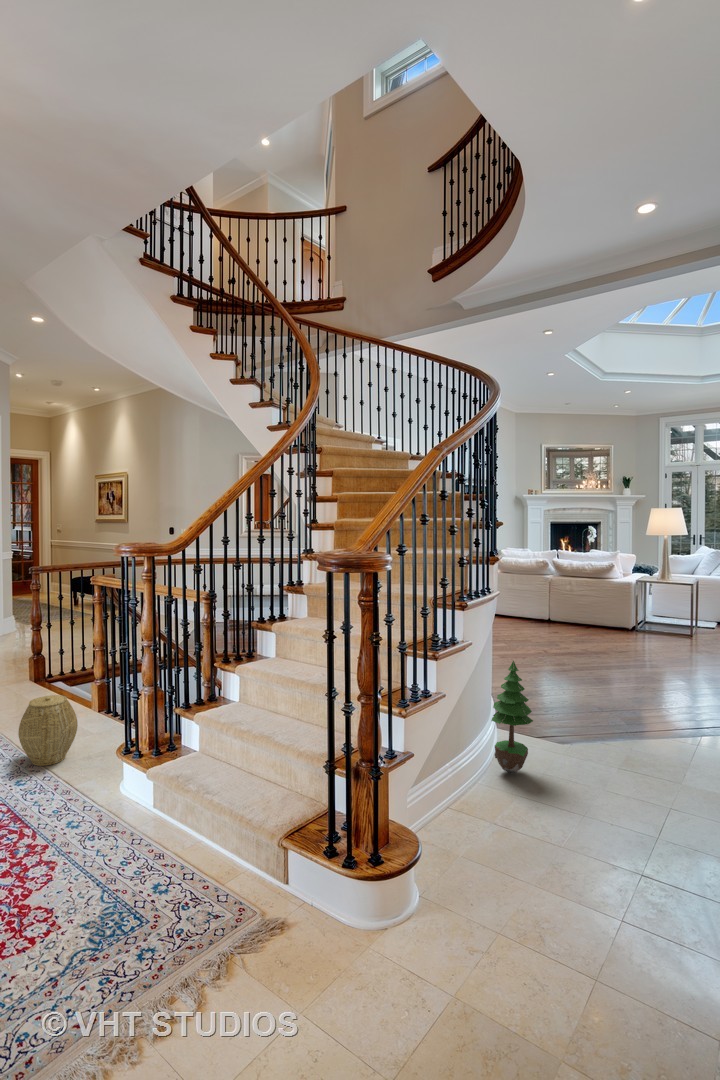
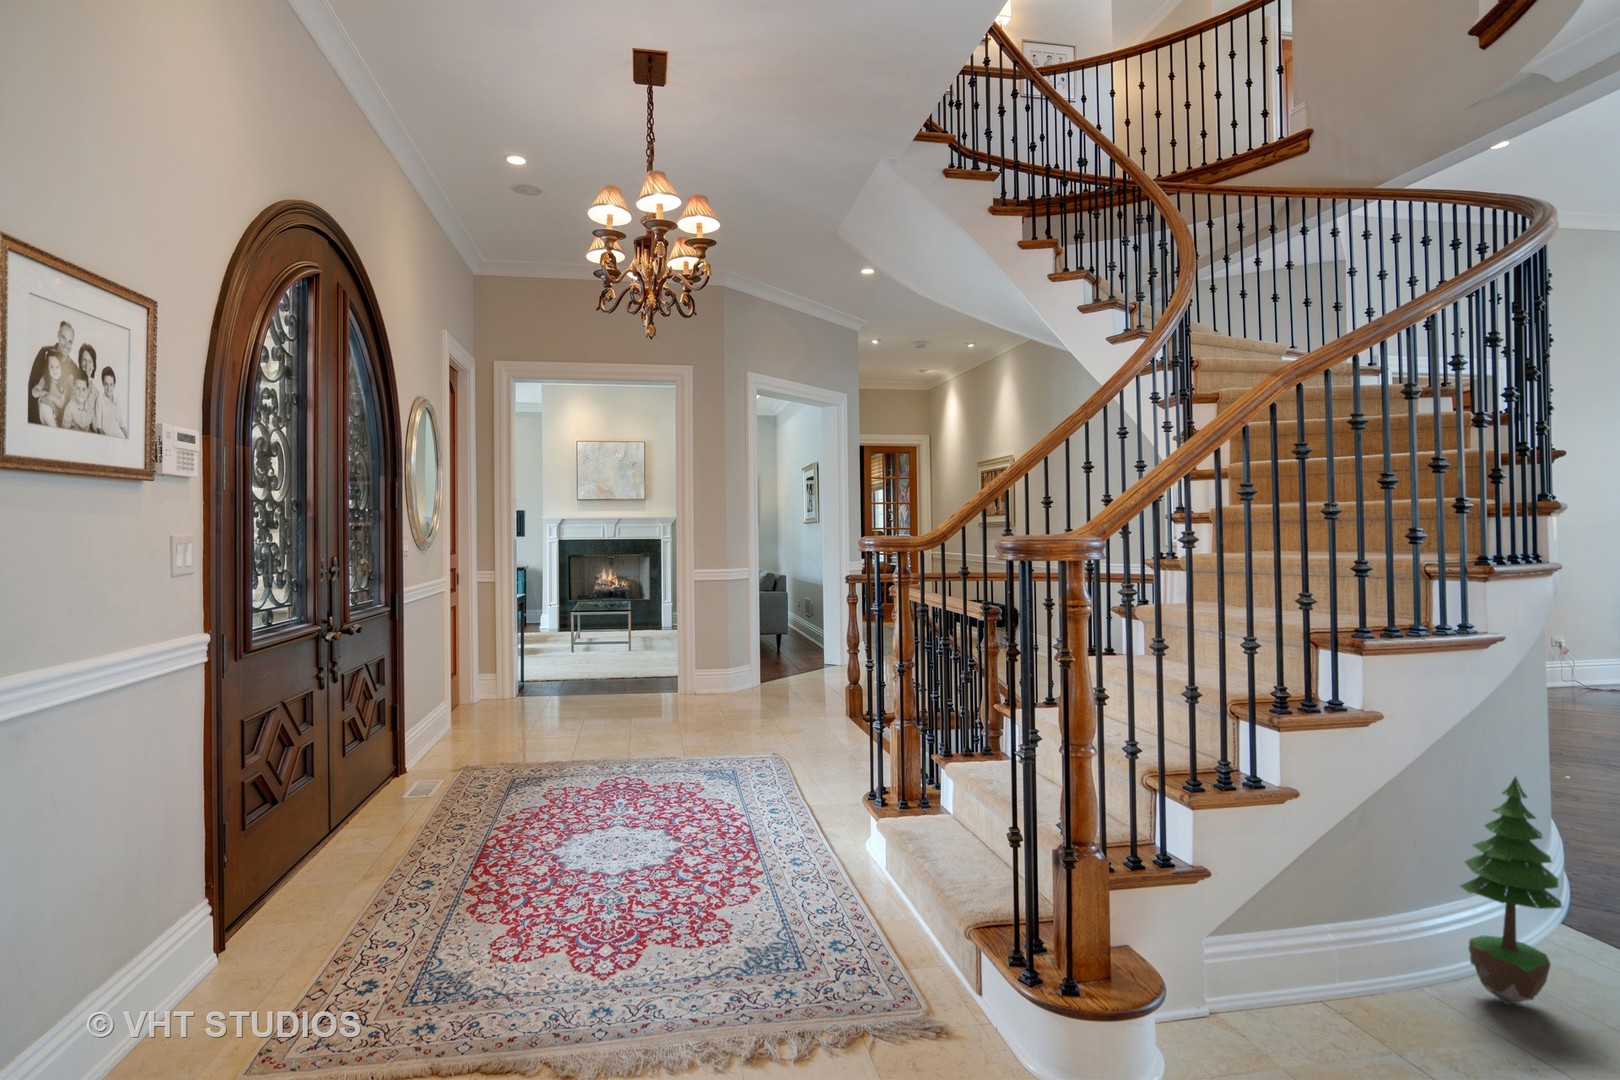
woven basket: present [18,695,78,766] -> none [781,721,843,803]

